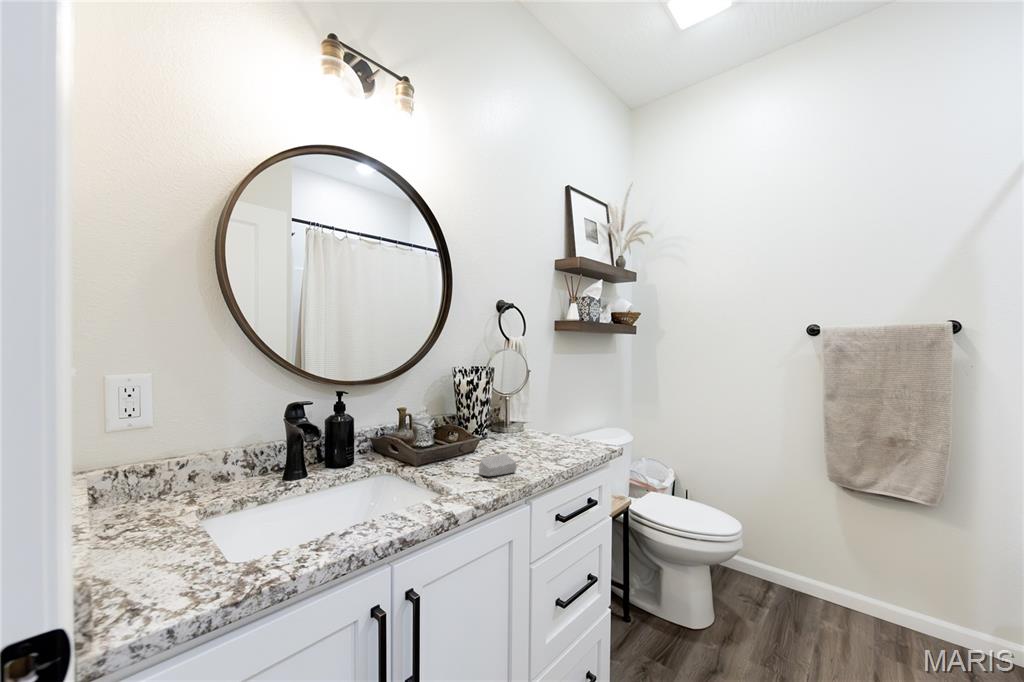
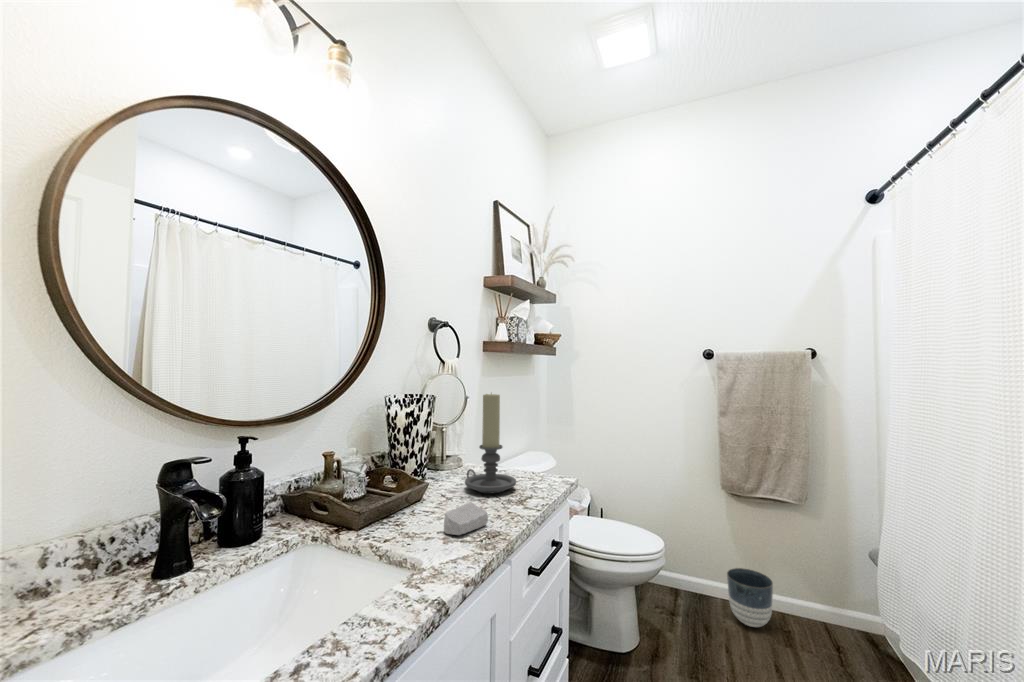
candle holder: none [515,365,559,452] -> present [465,393,516,493]
planter: none [819,562,874,626] -> present [727,568,773,627]

